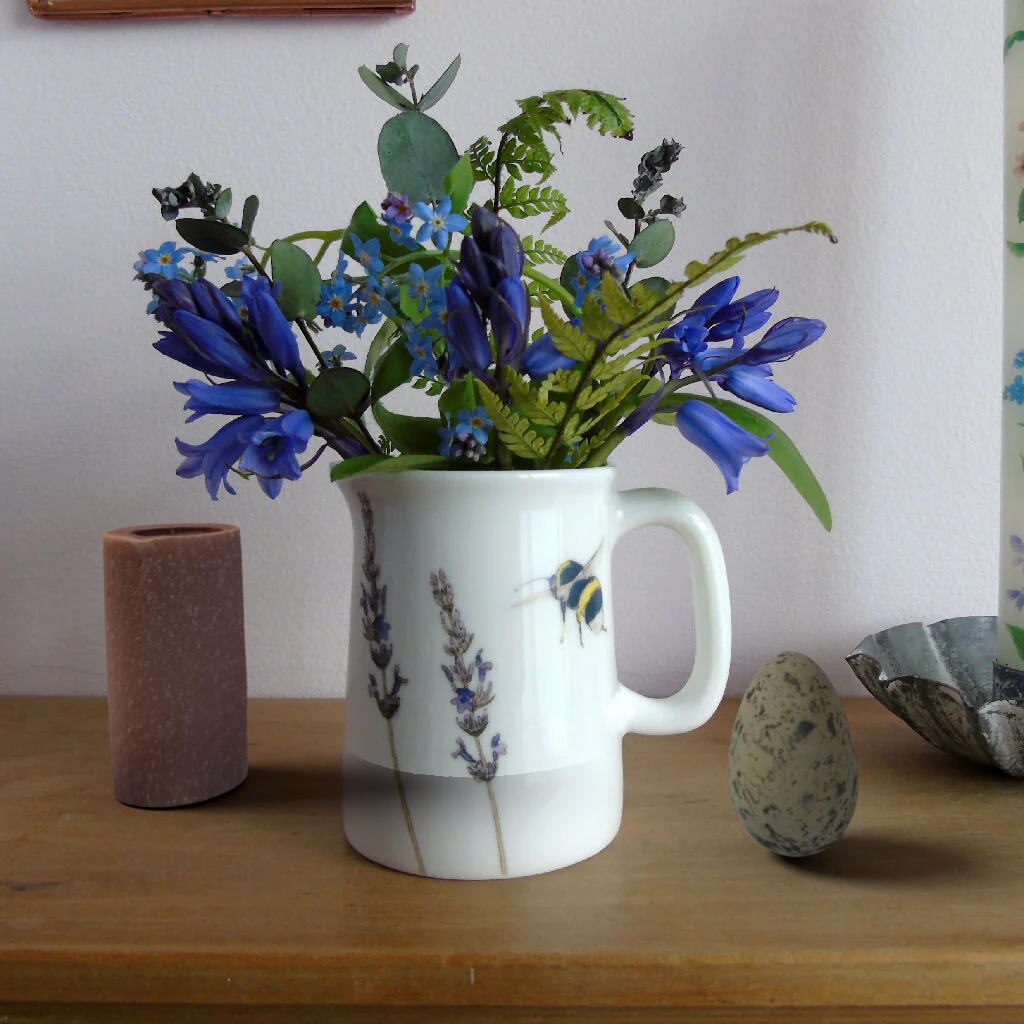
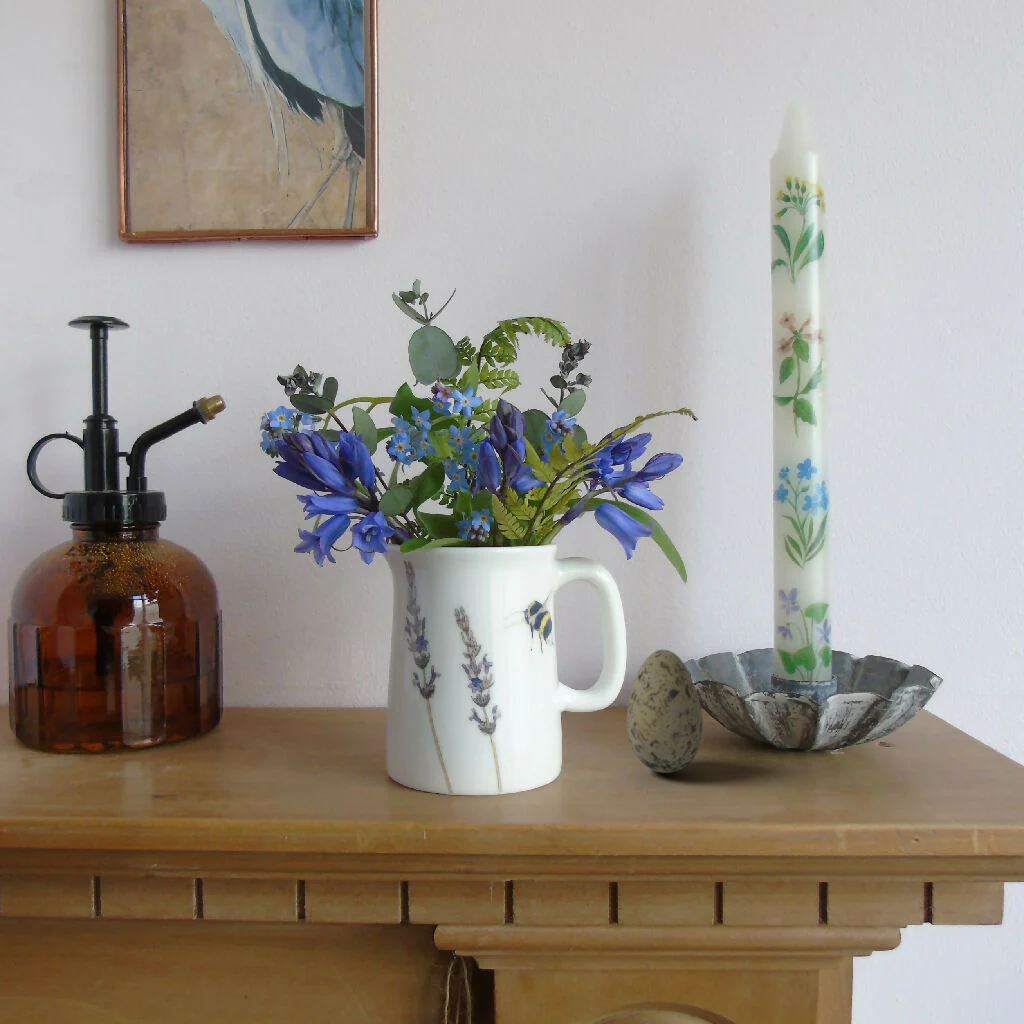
candle: present [102,523,248,807] -> none [207,578,301,773]

